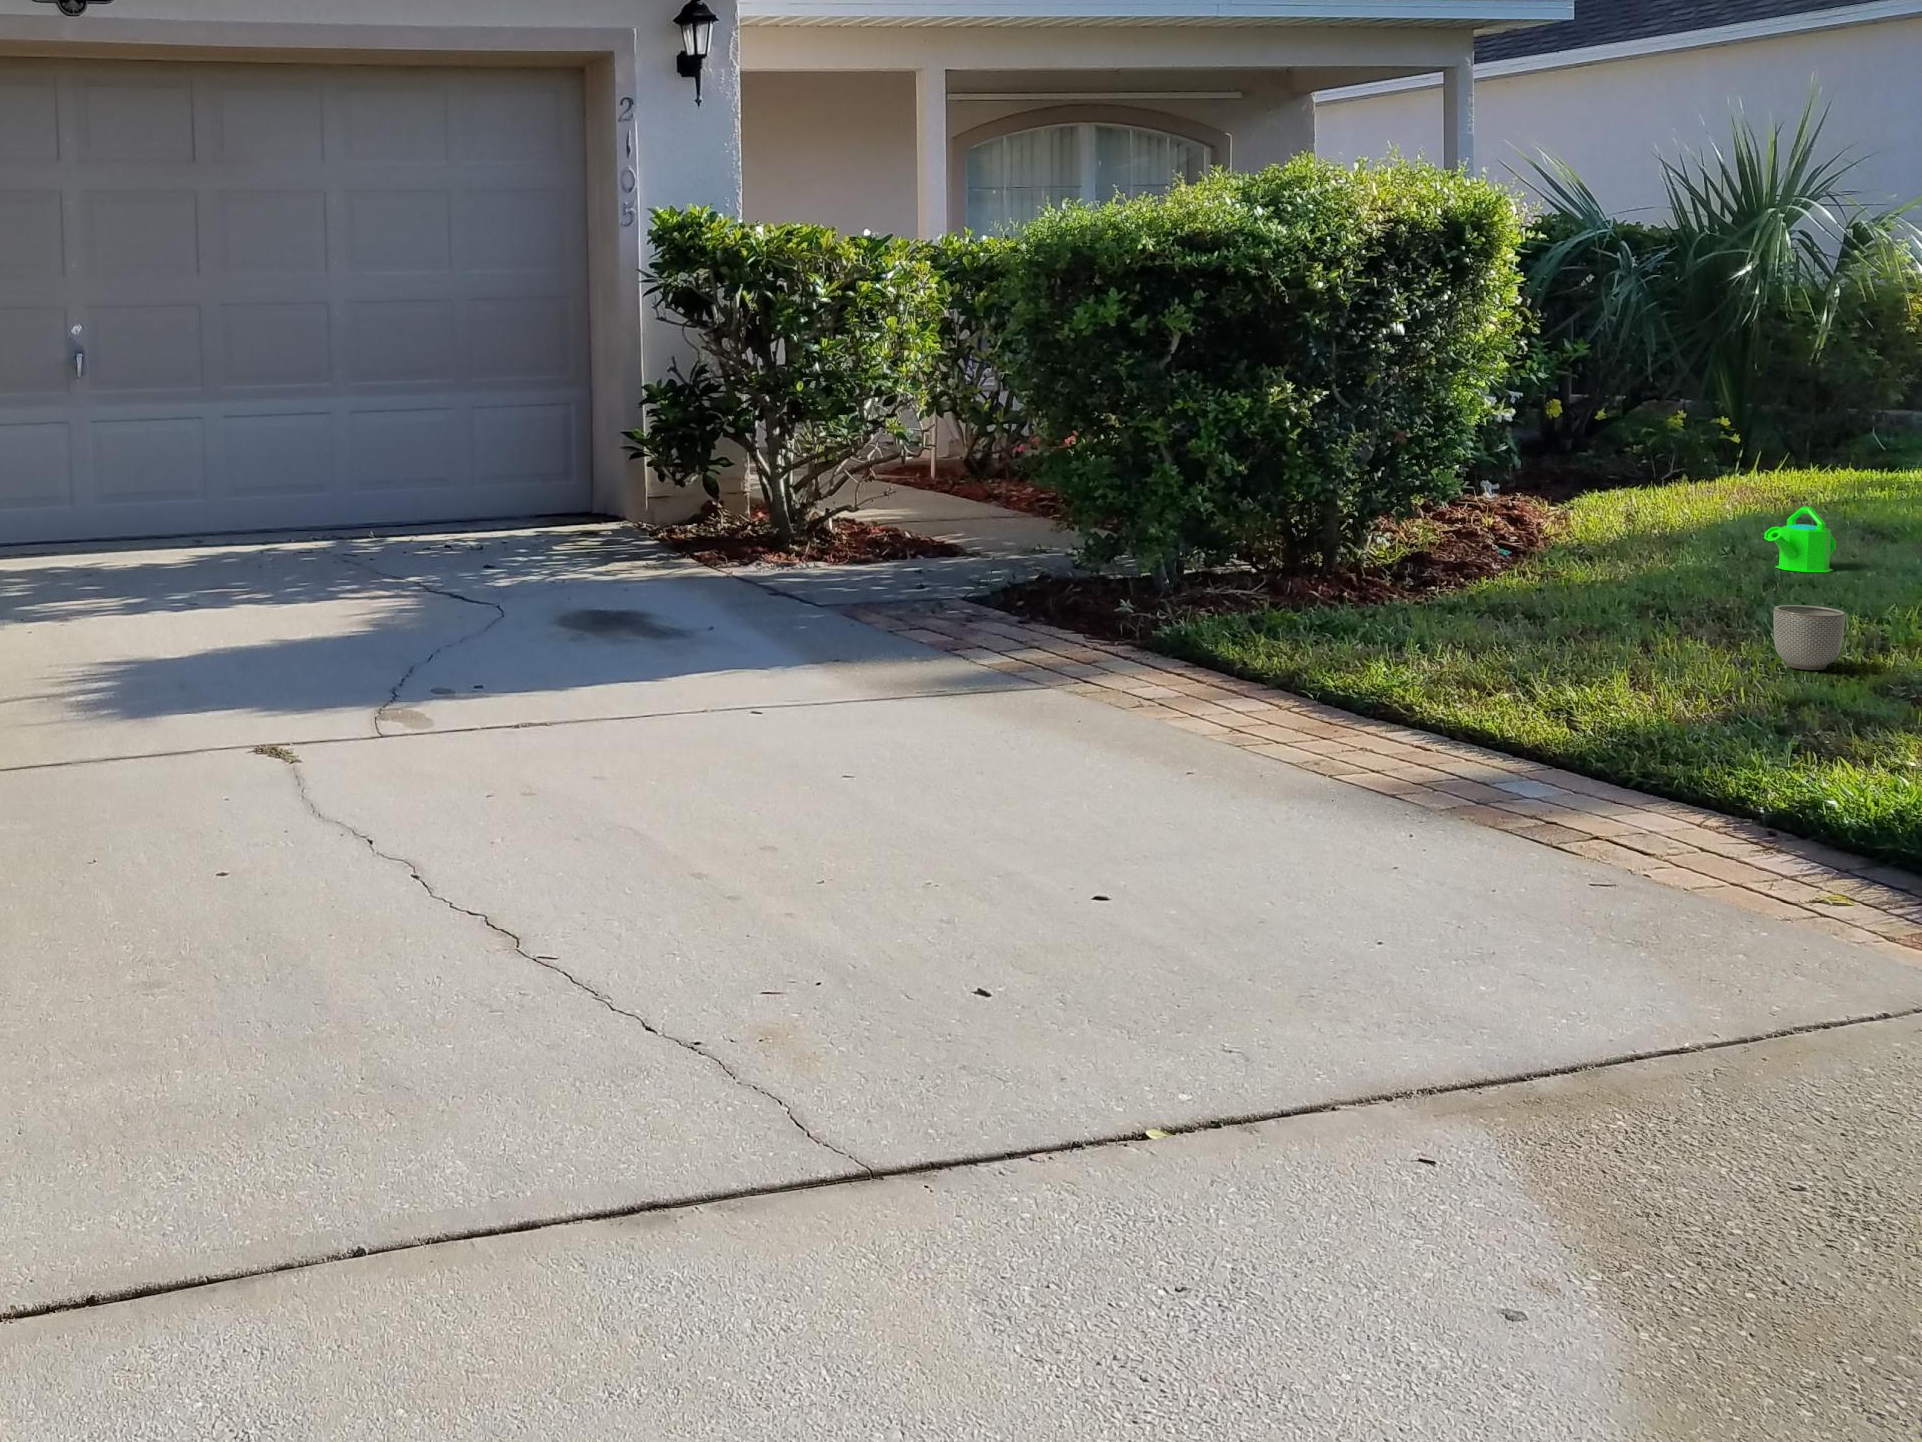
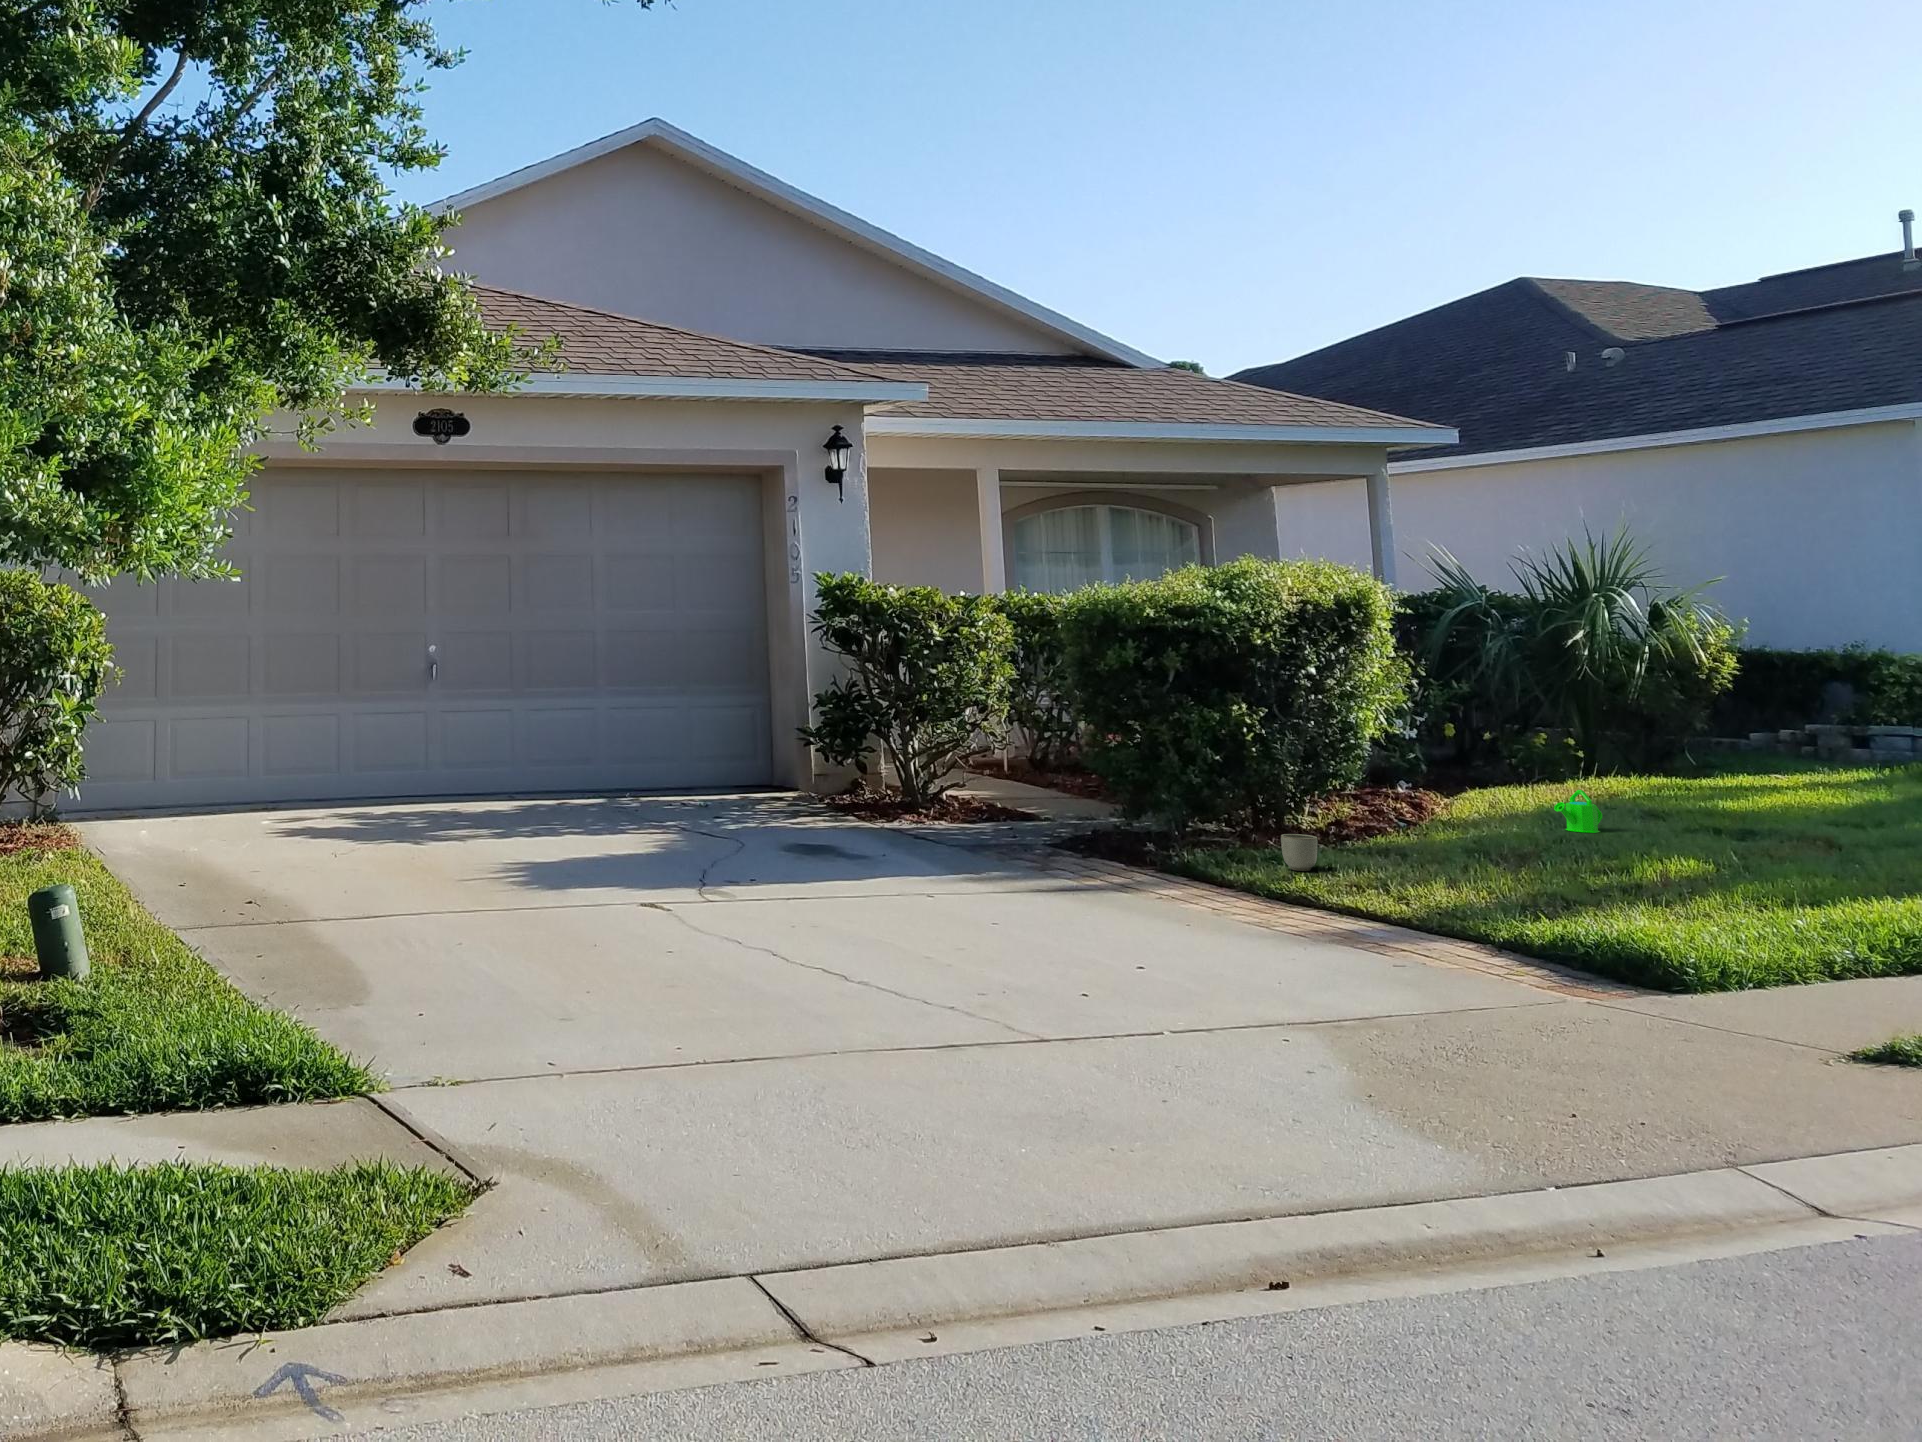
planter: present [1773,605,1845,670] -> present [1281,834,1318,871]

